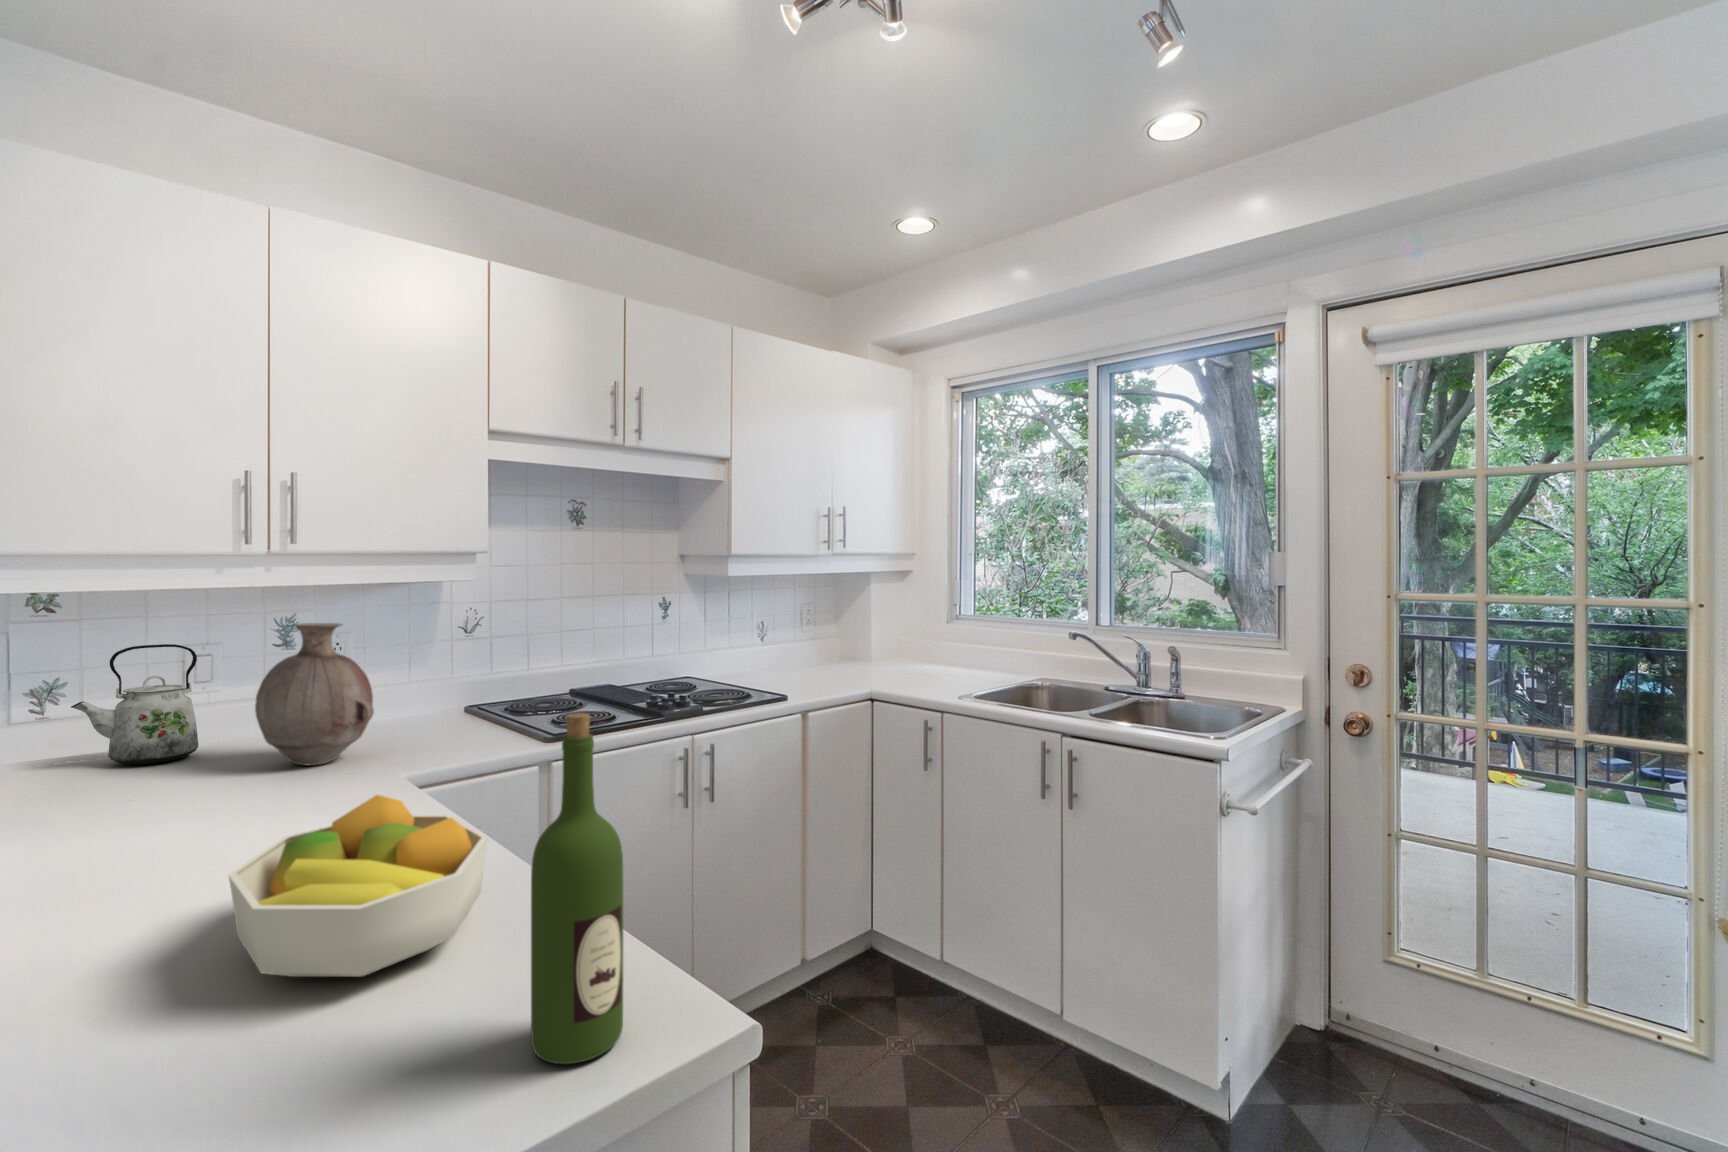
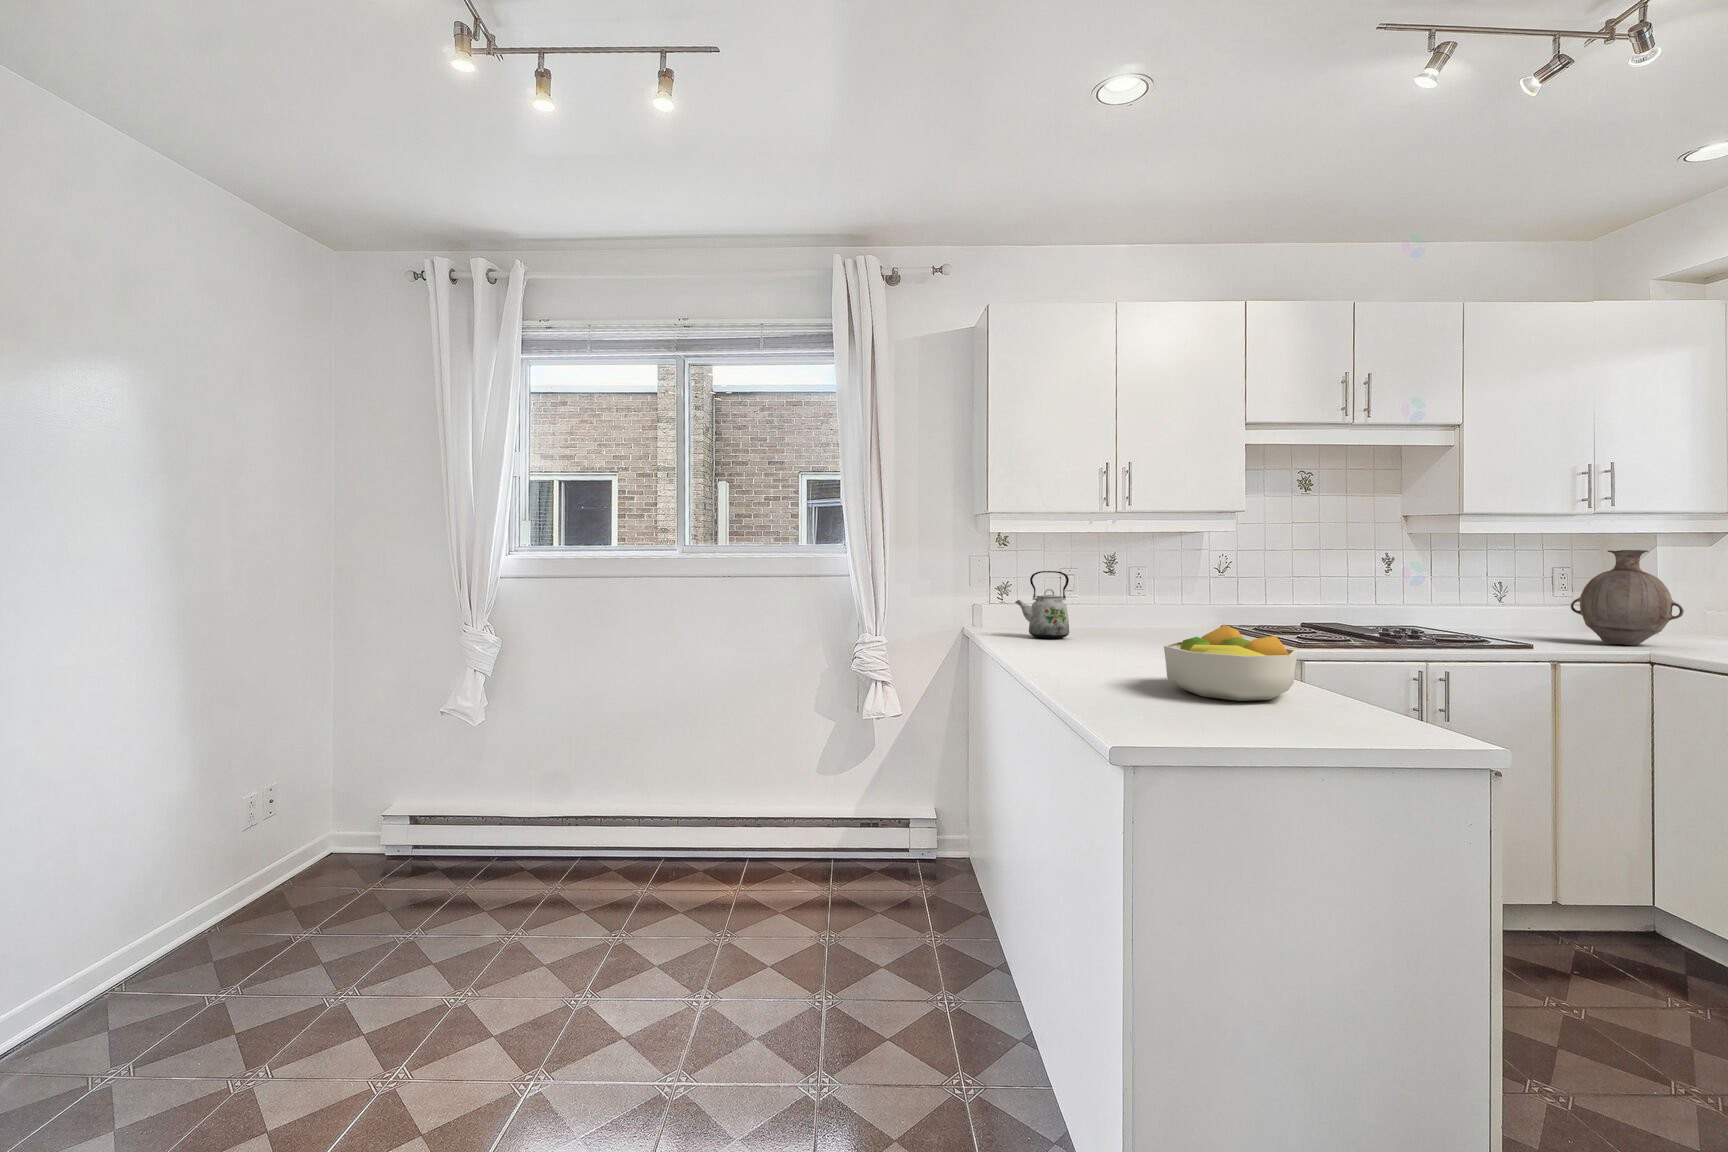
vase: present [255,623,374,765] -> present [1571,550,1684,645]
wine bottle: present [531,713,623,1064] -> none [1355,546,1415,735]

